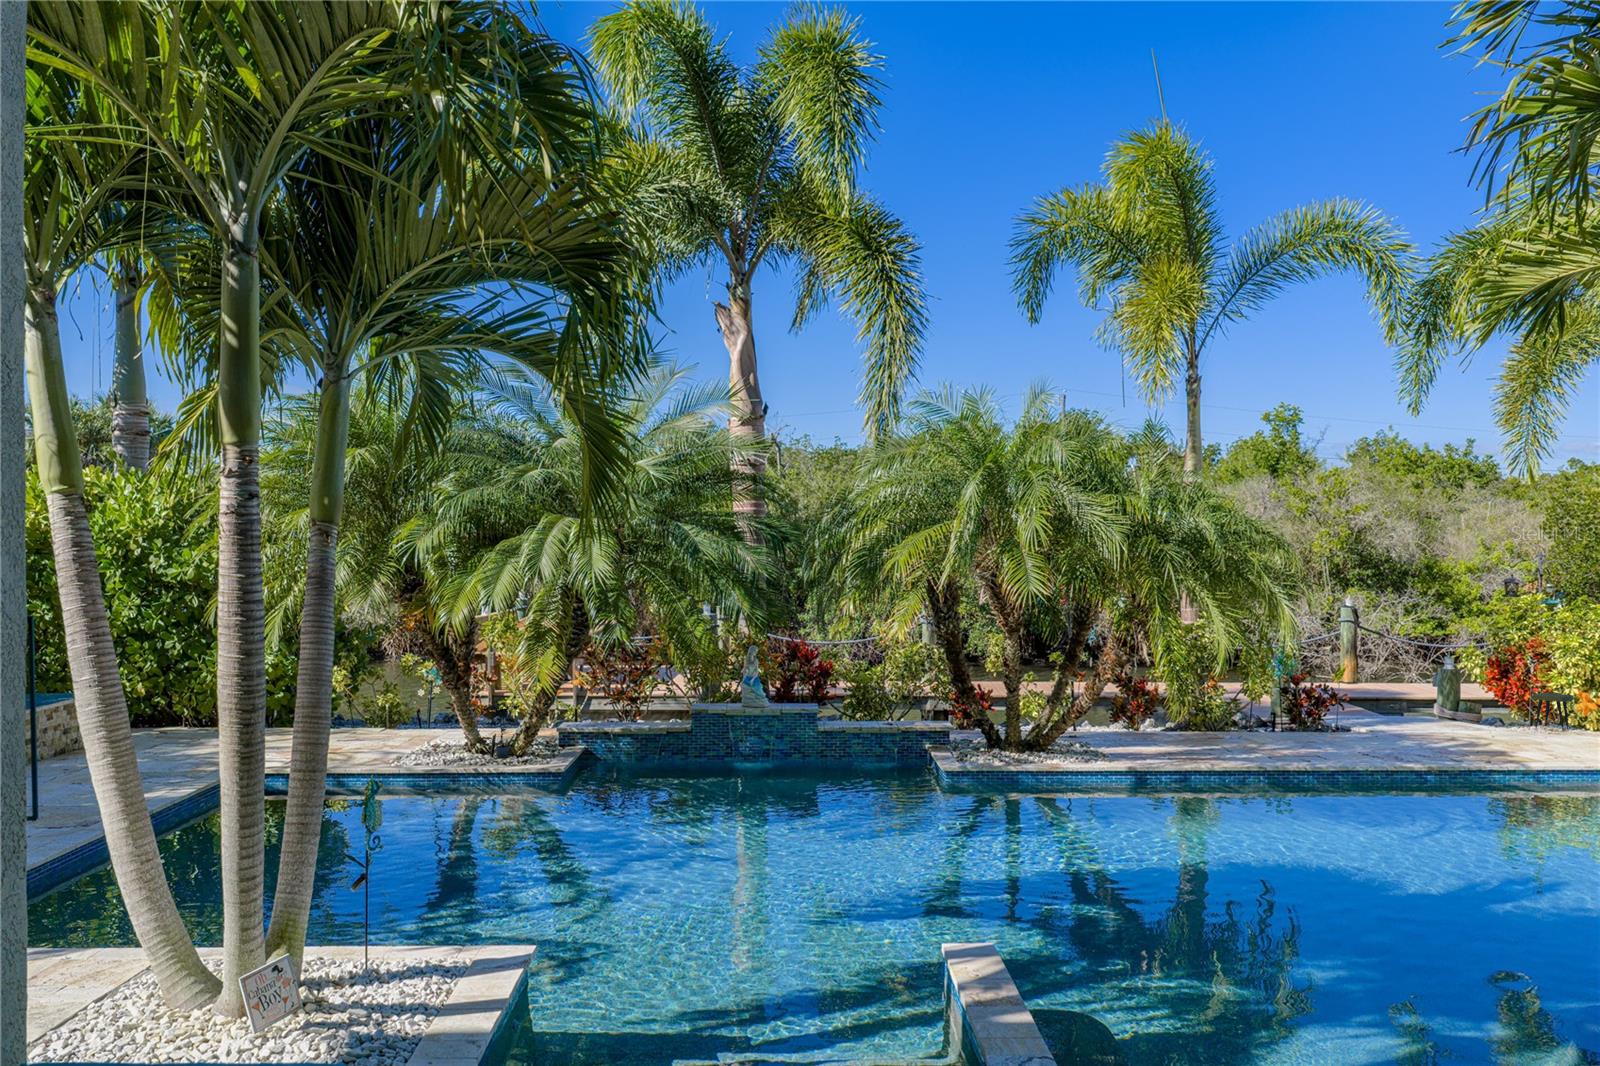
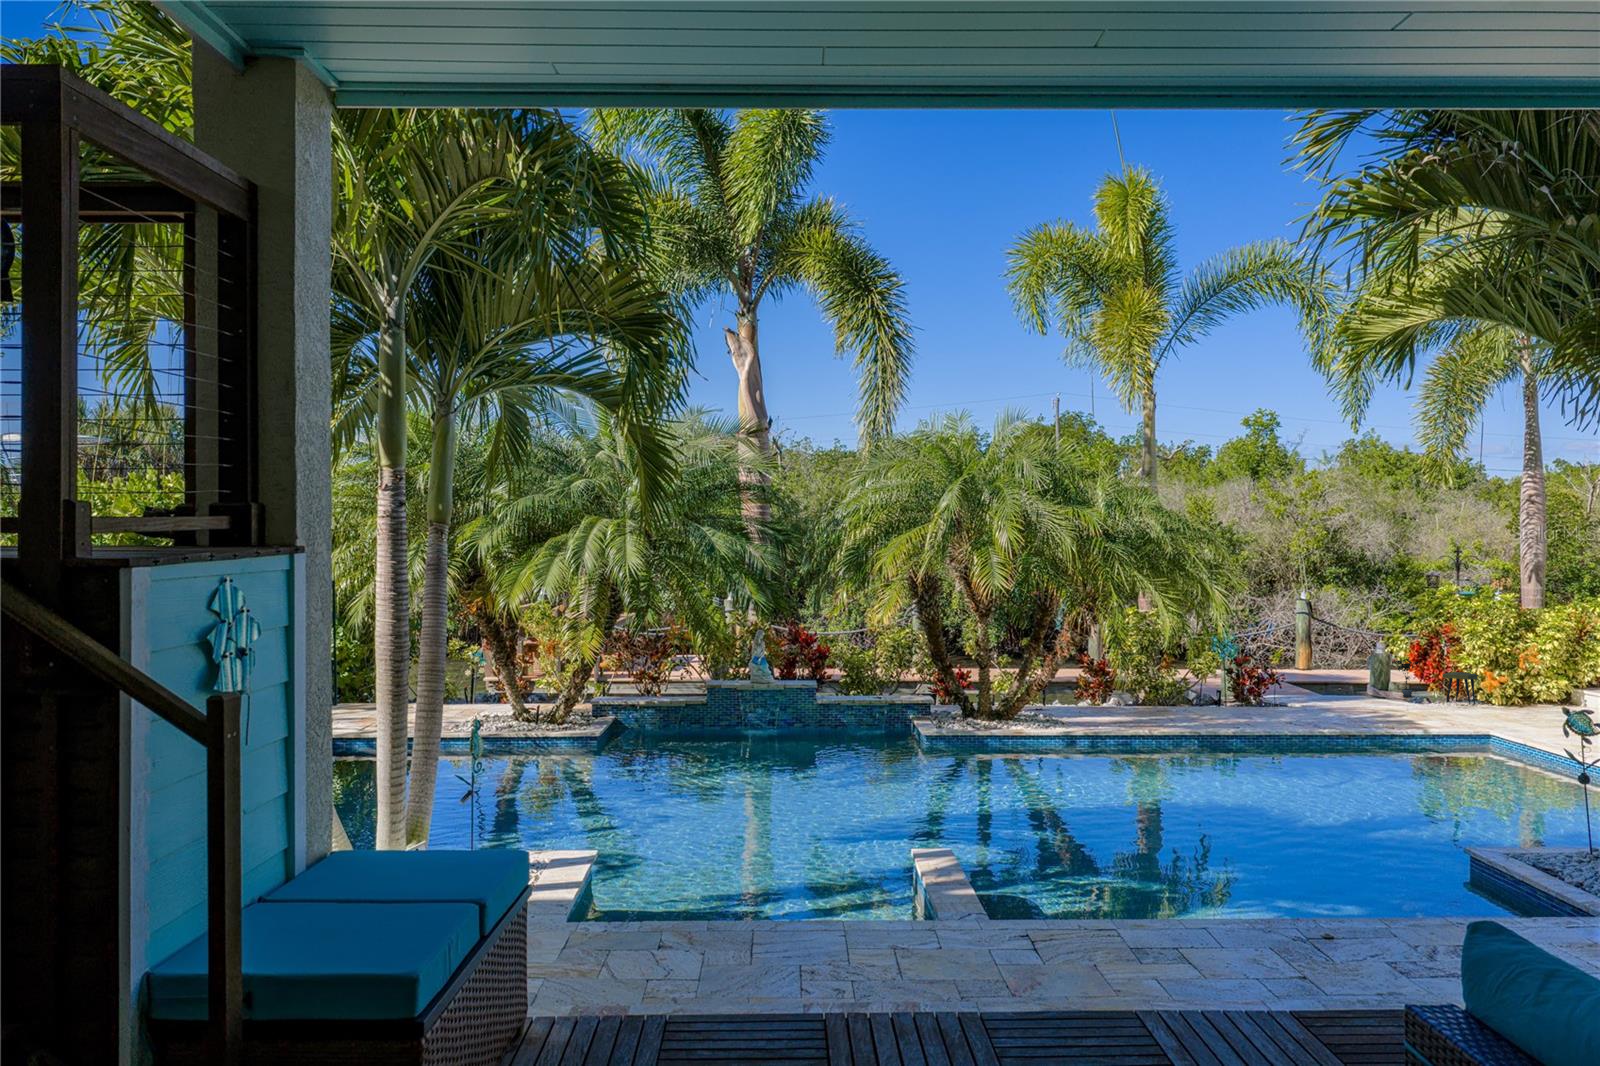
potted plant: present [483,701,518,758] -> present [1392,657,1419,697]

